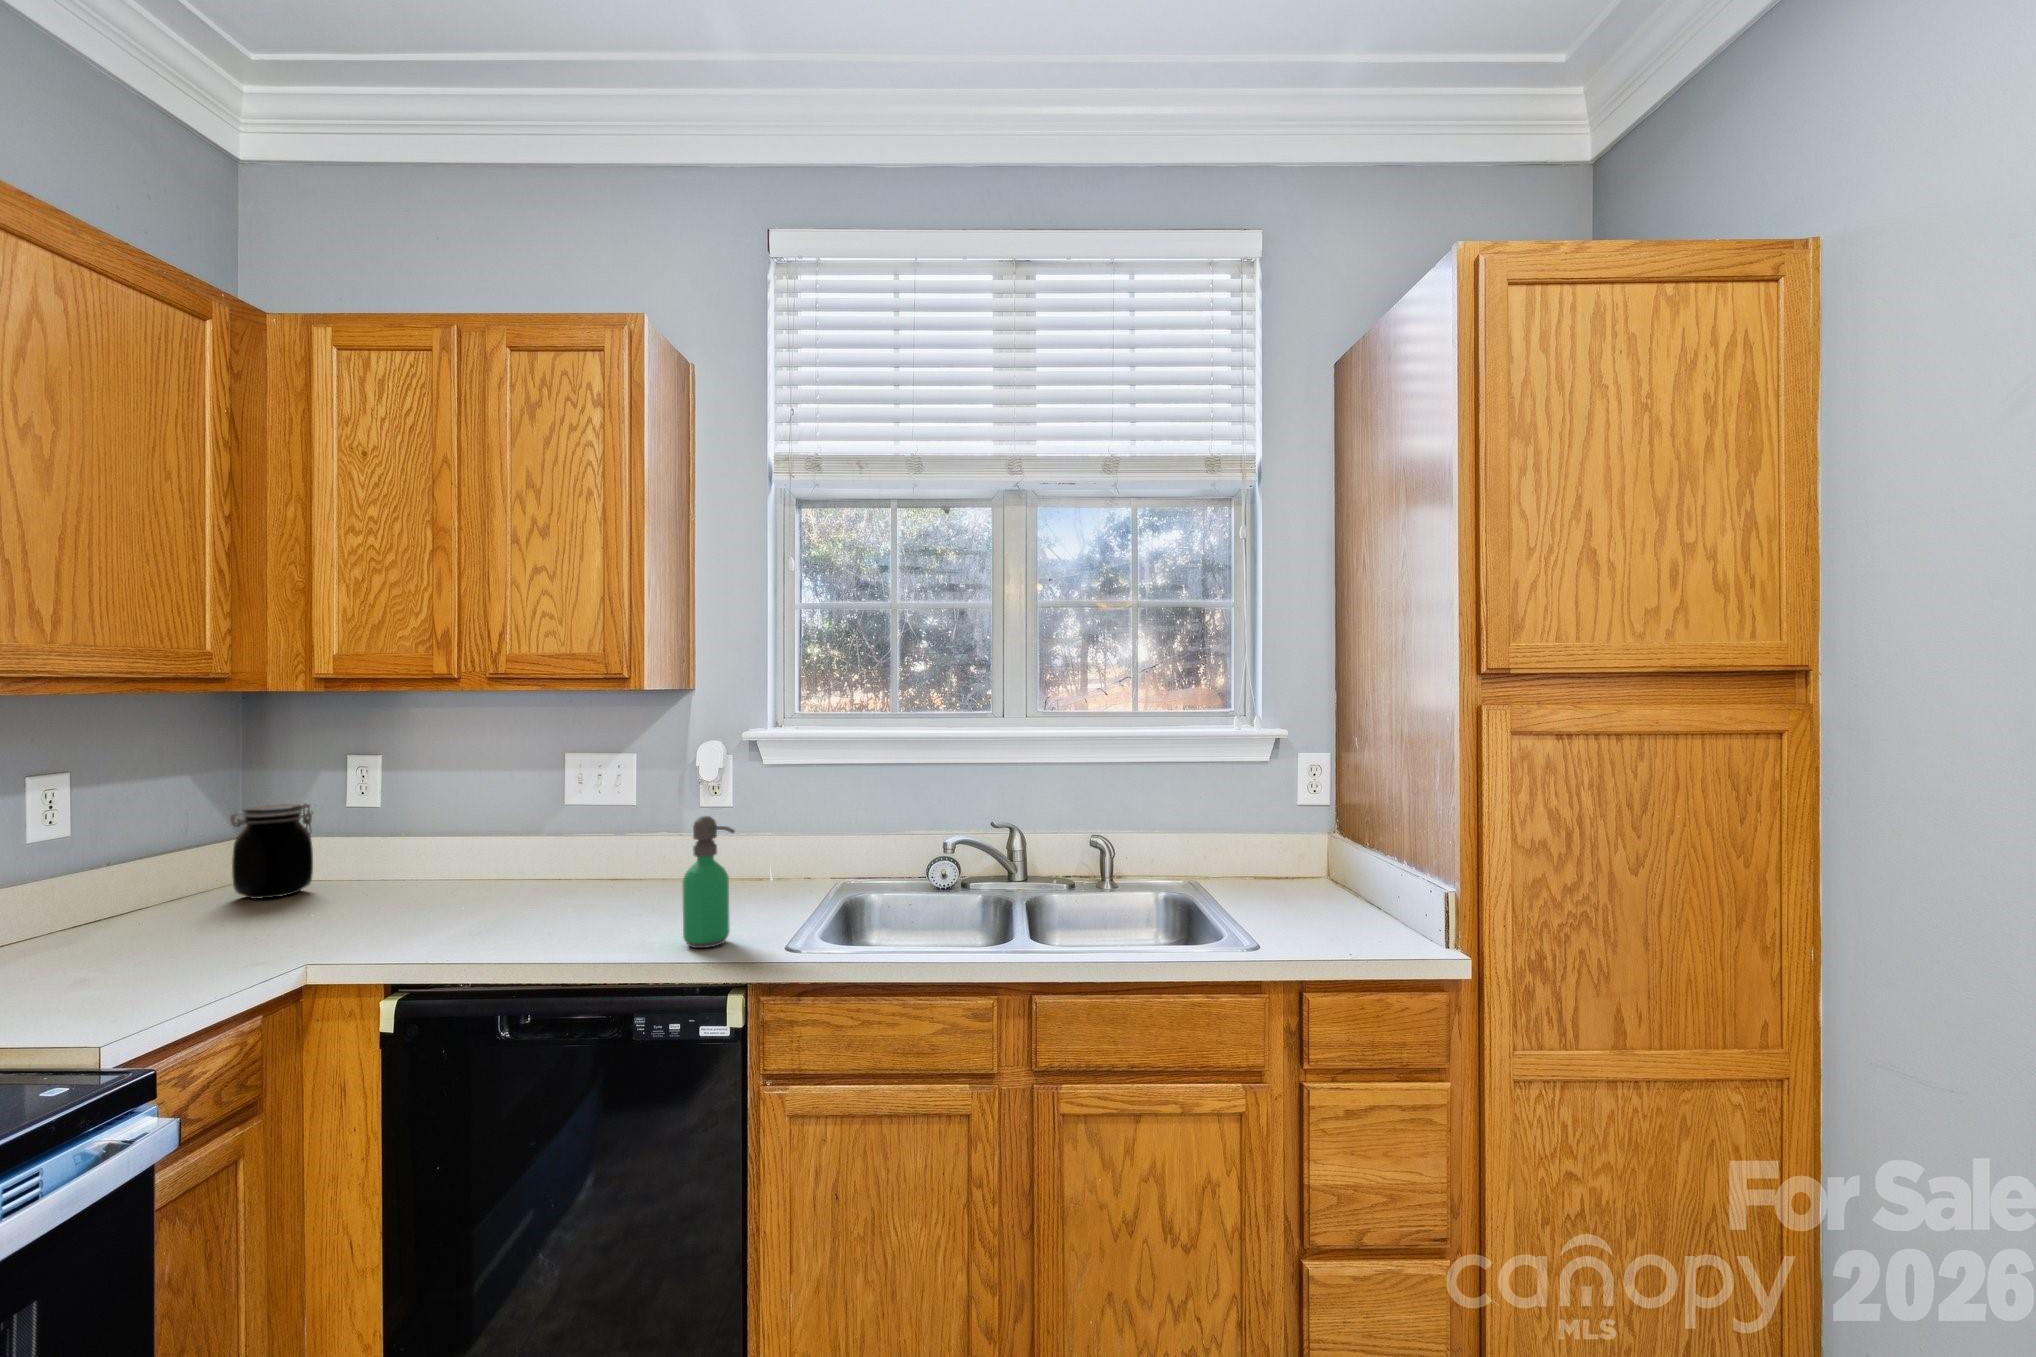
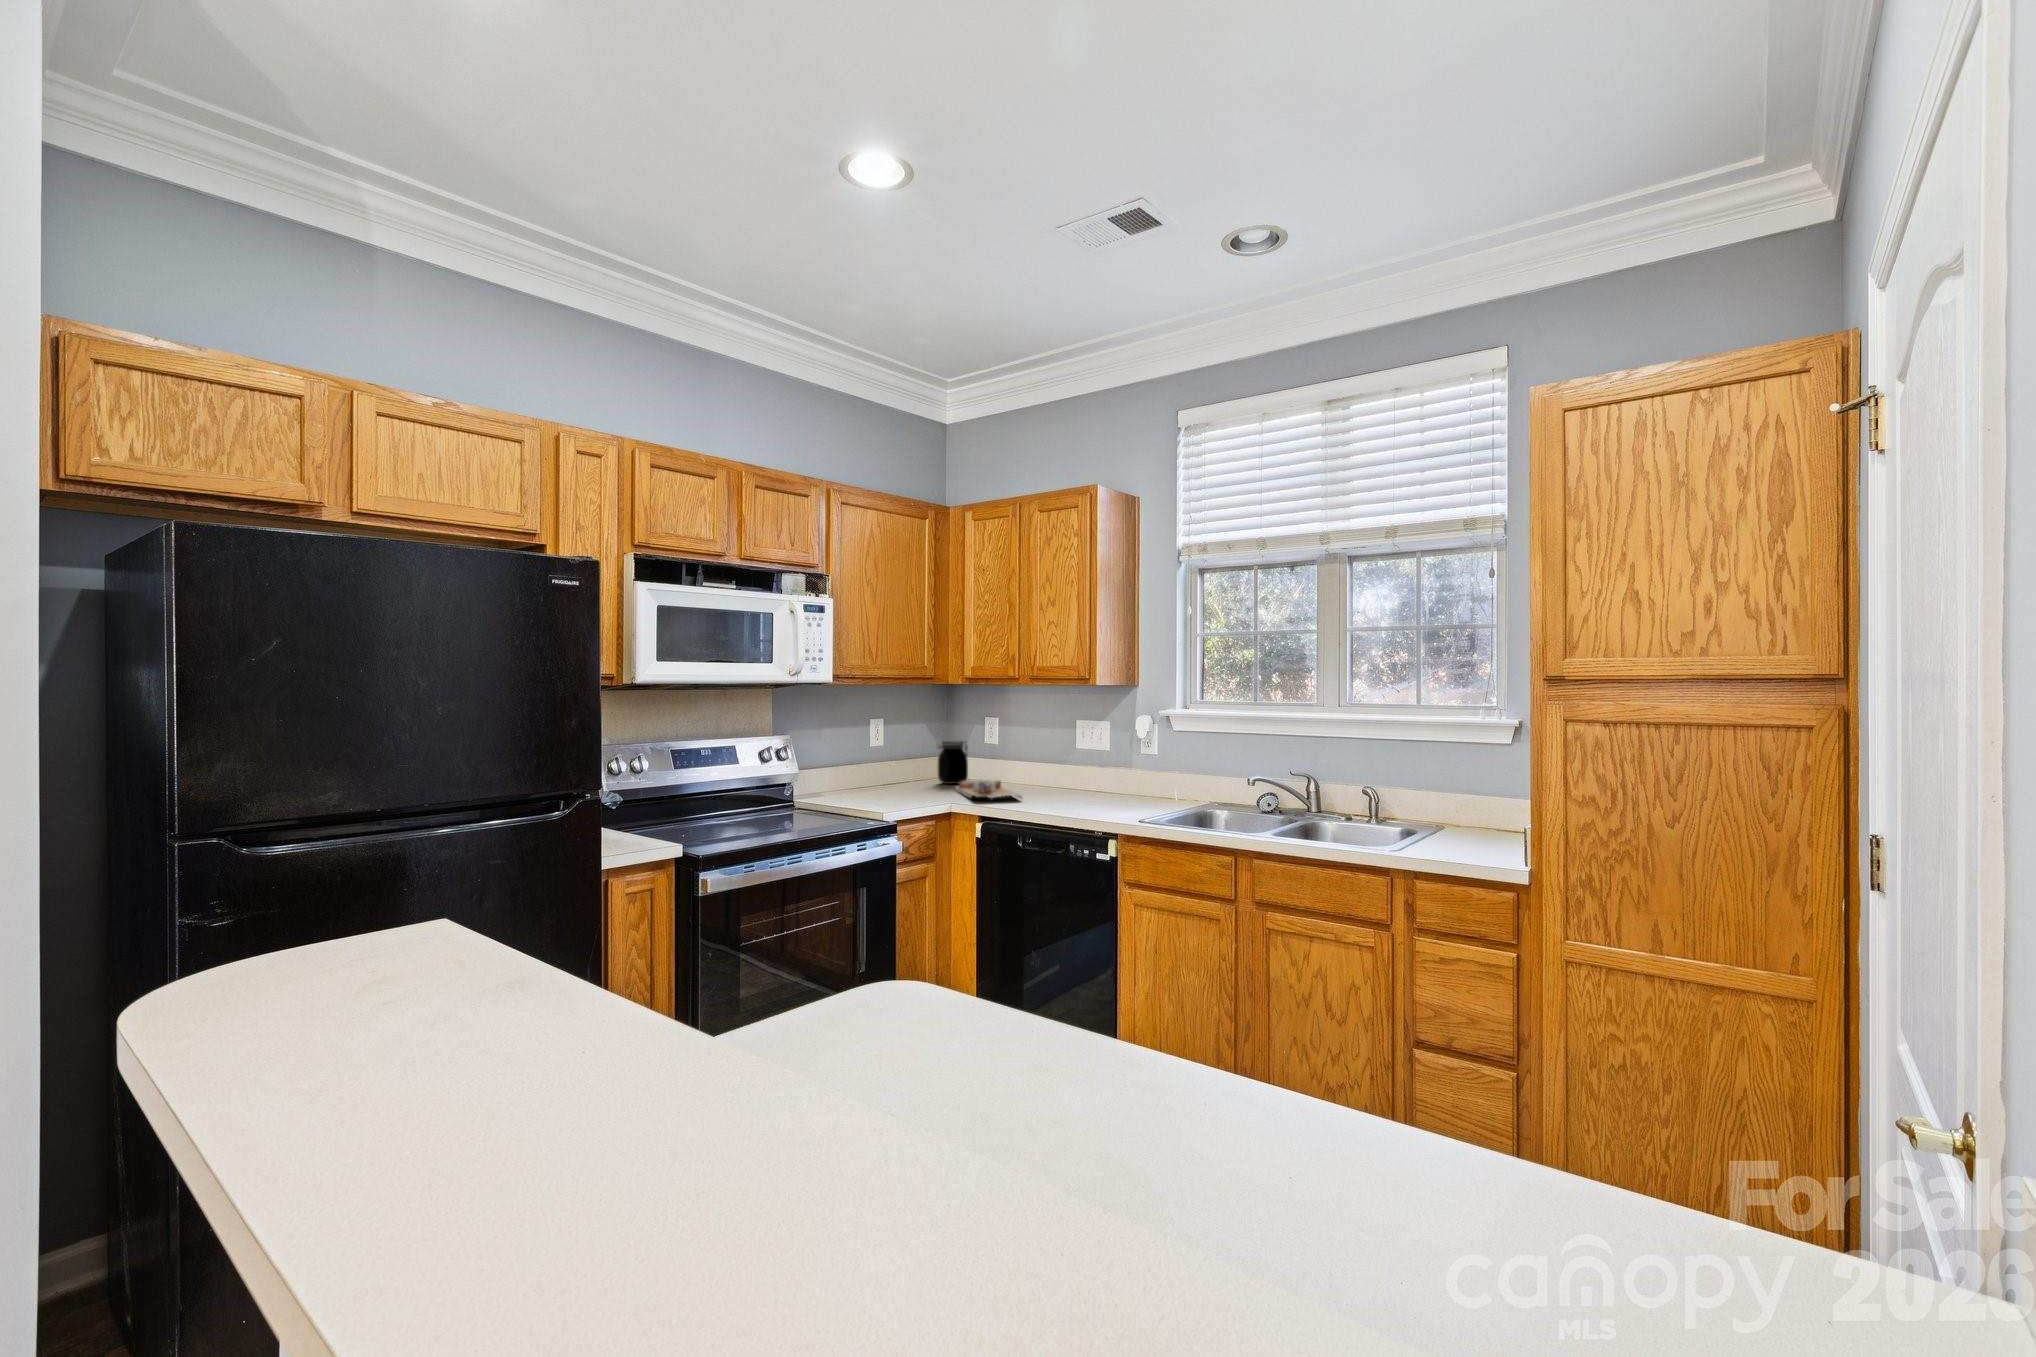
soap dispenser: present [682,816,735,948] -> none [1098,752,1120,819]
cutting board: none [286,880,479,937] -> present [955,779,1022,798]

